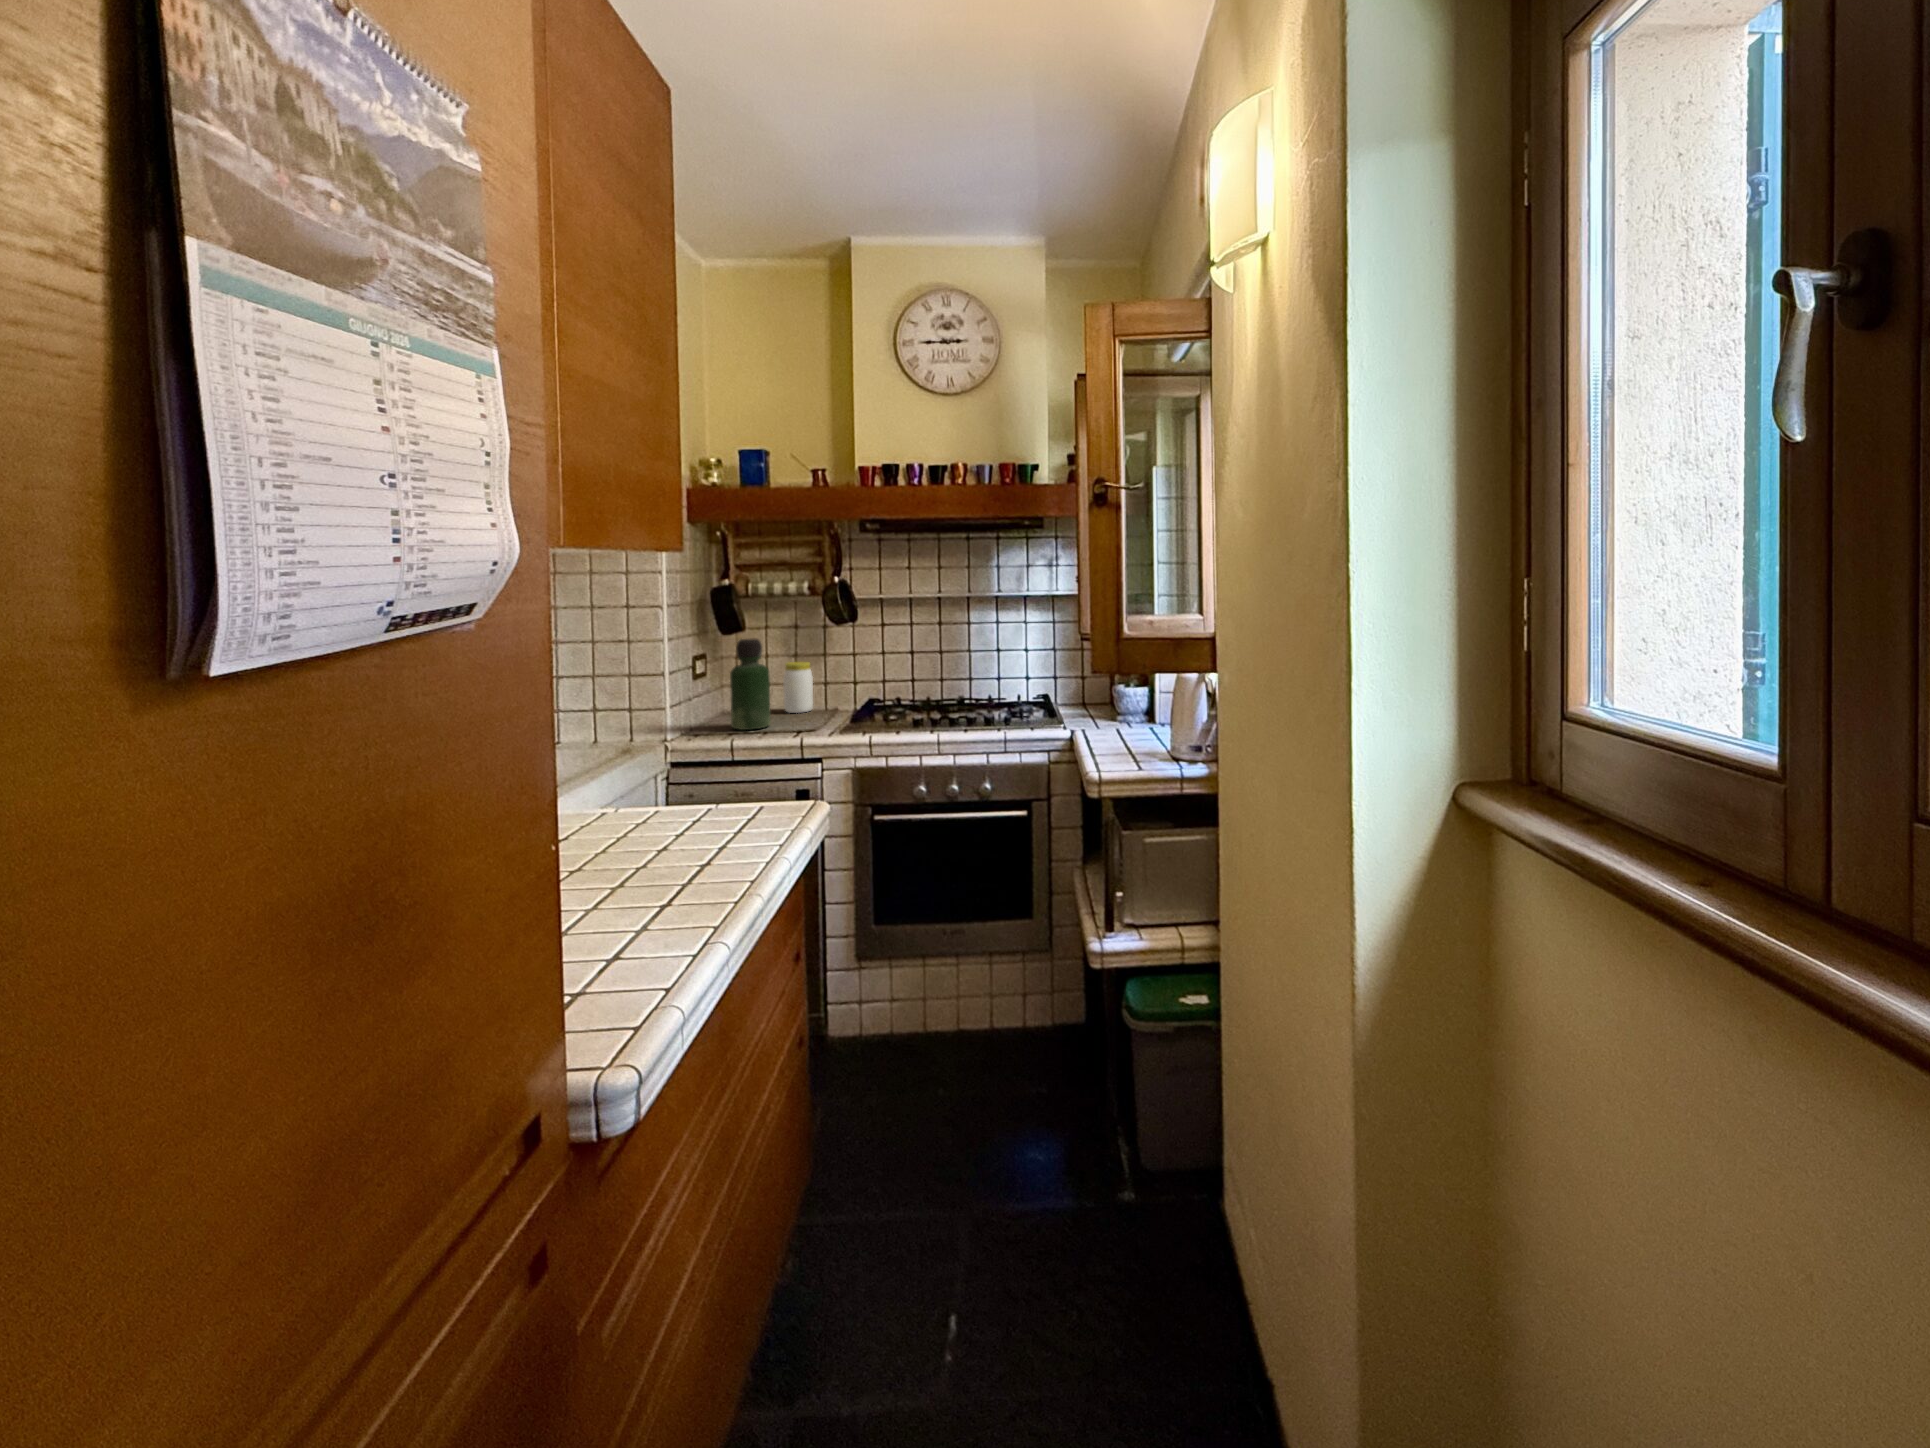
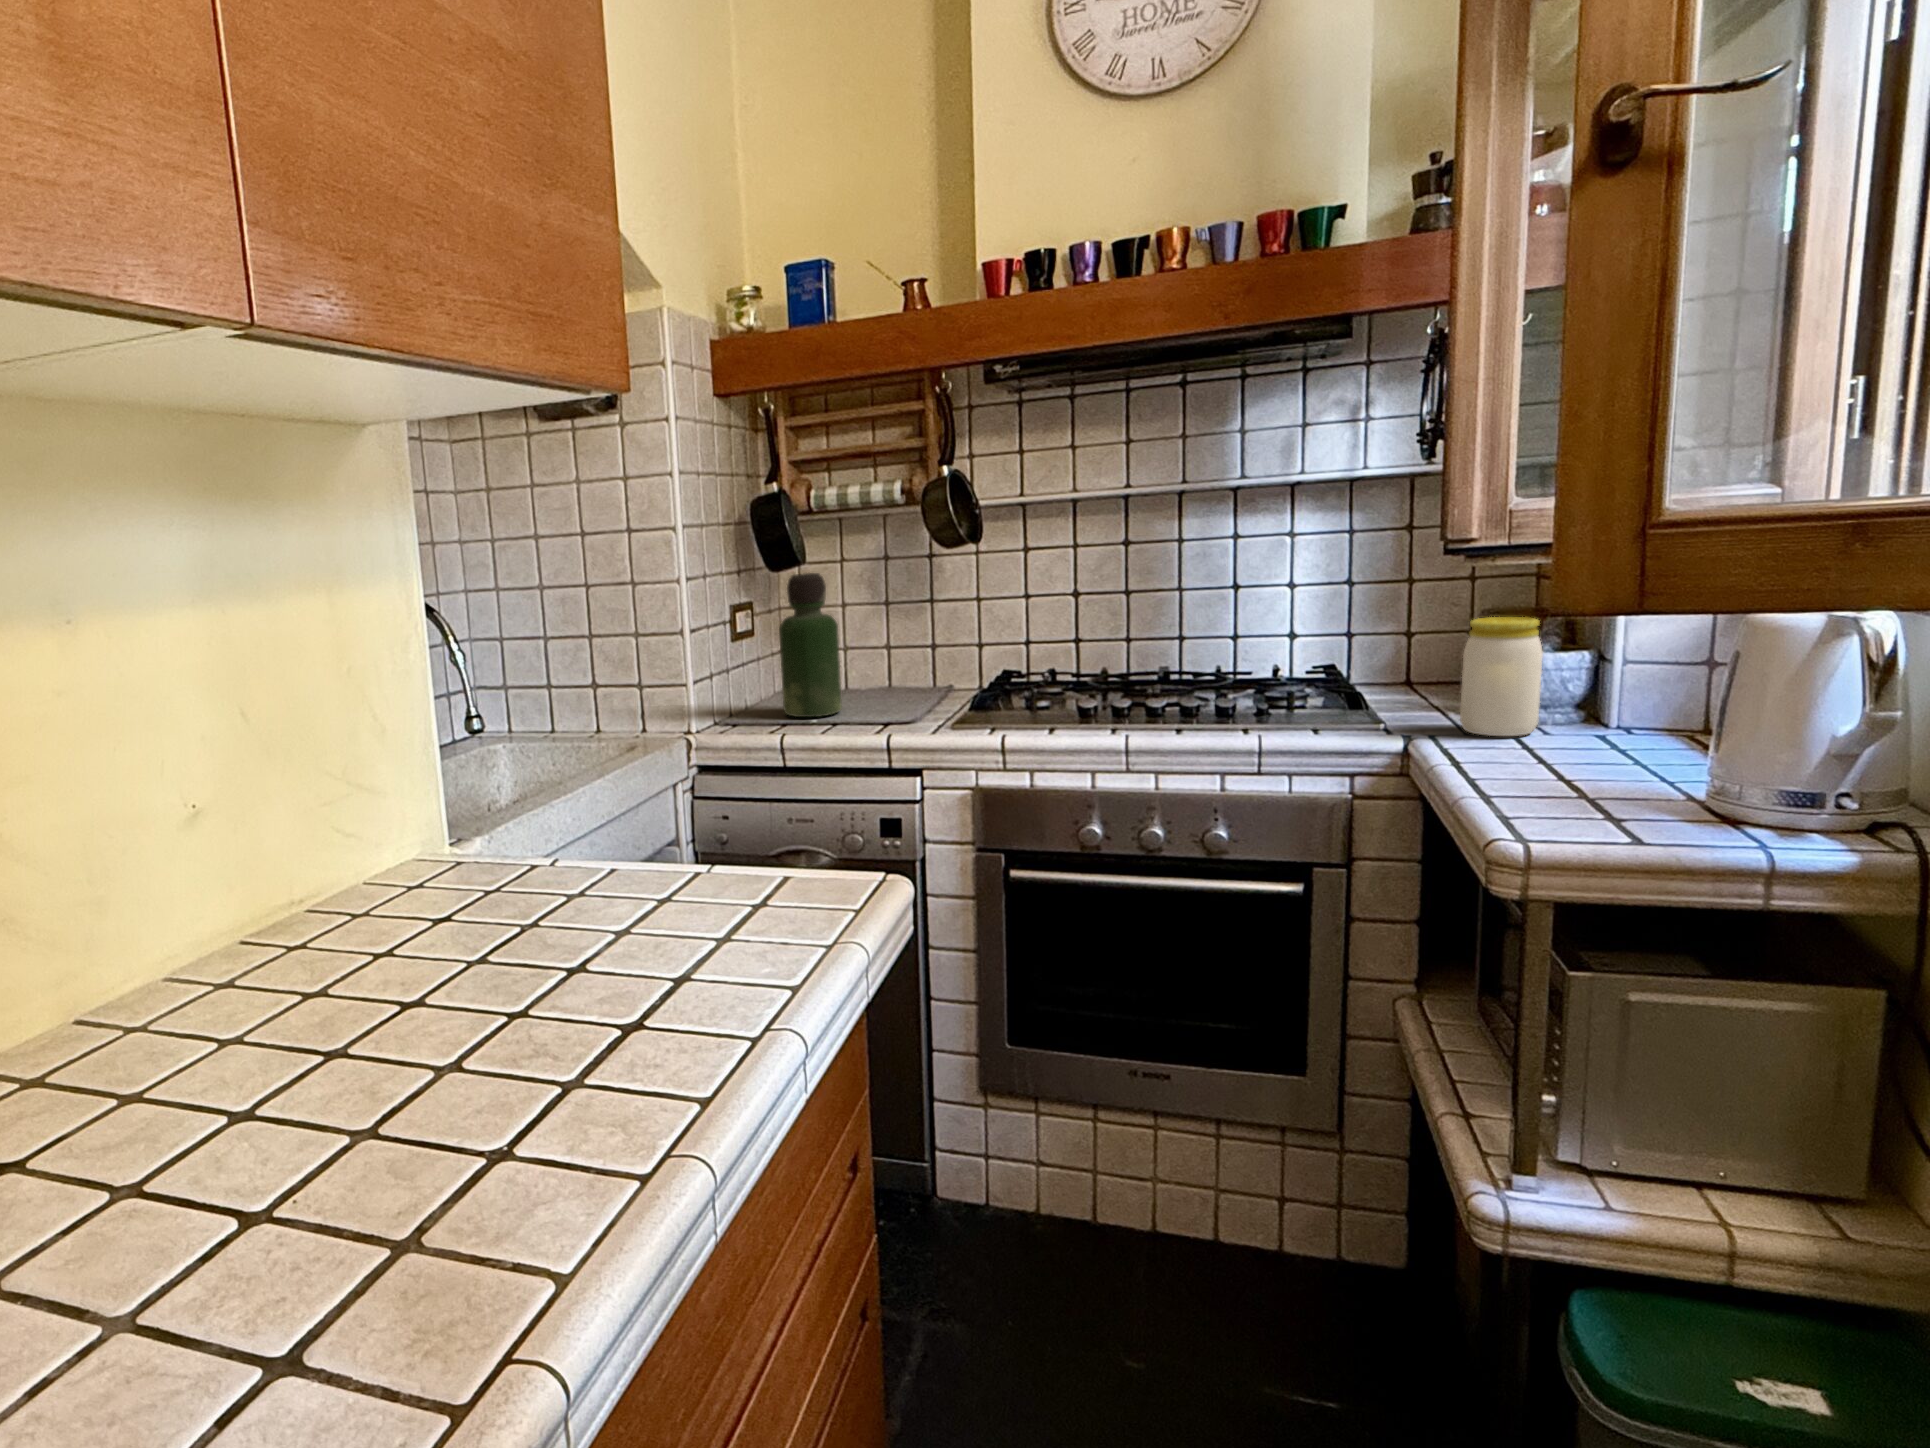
jar: present [783,662,813,713] -> present [1460,617,1543,736]

